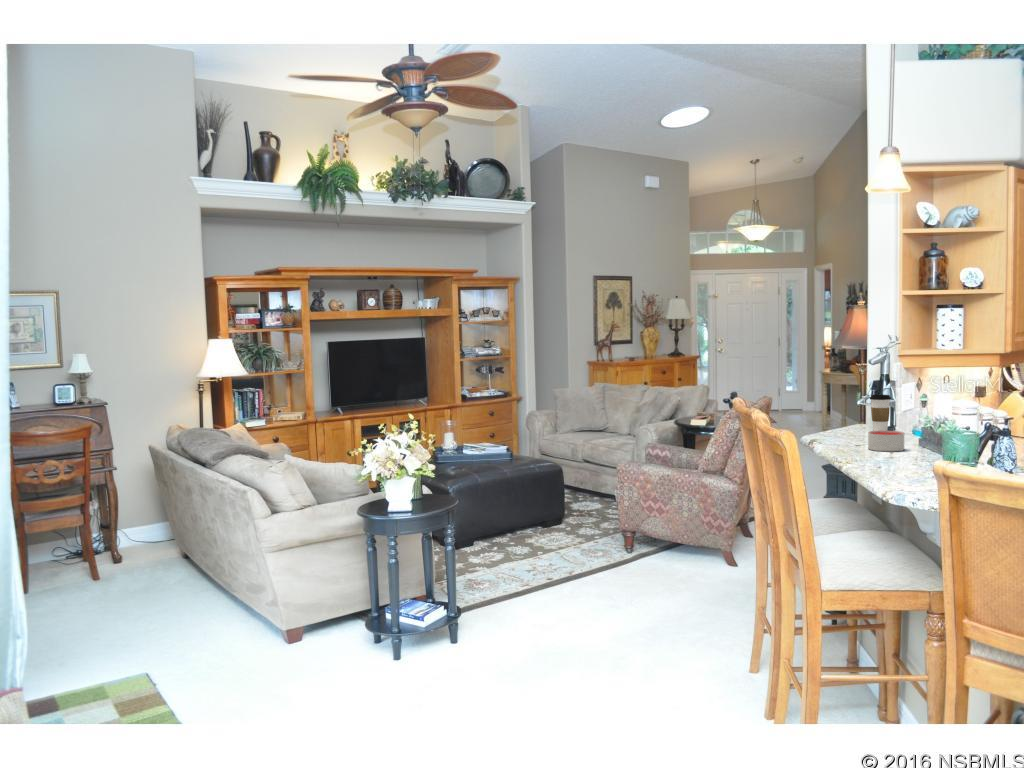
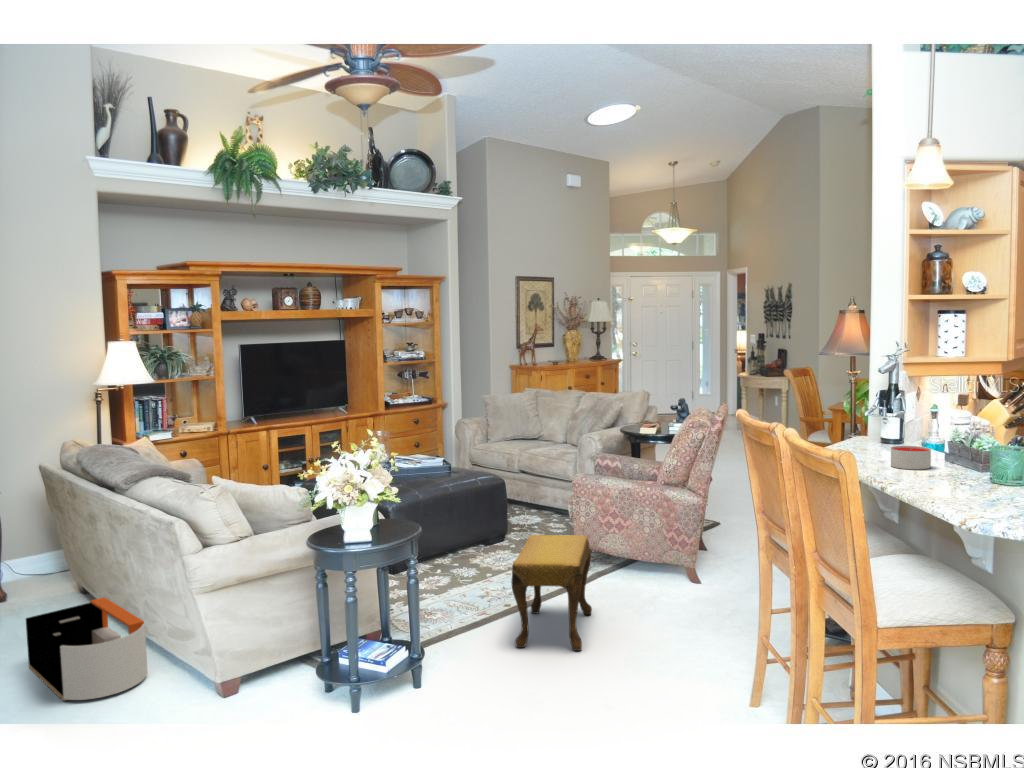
coffee cup: present [870,395,891,431] -> none [869,405,892,447]
footstool: none [543,515,624,618] -> present [511,535,592,651]
storage bin: none [136,558,232,639] -> present [26,597,148,701]

